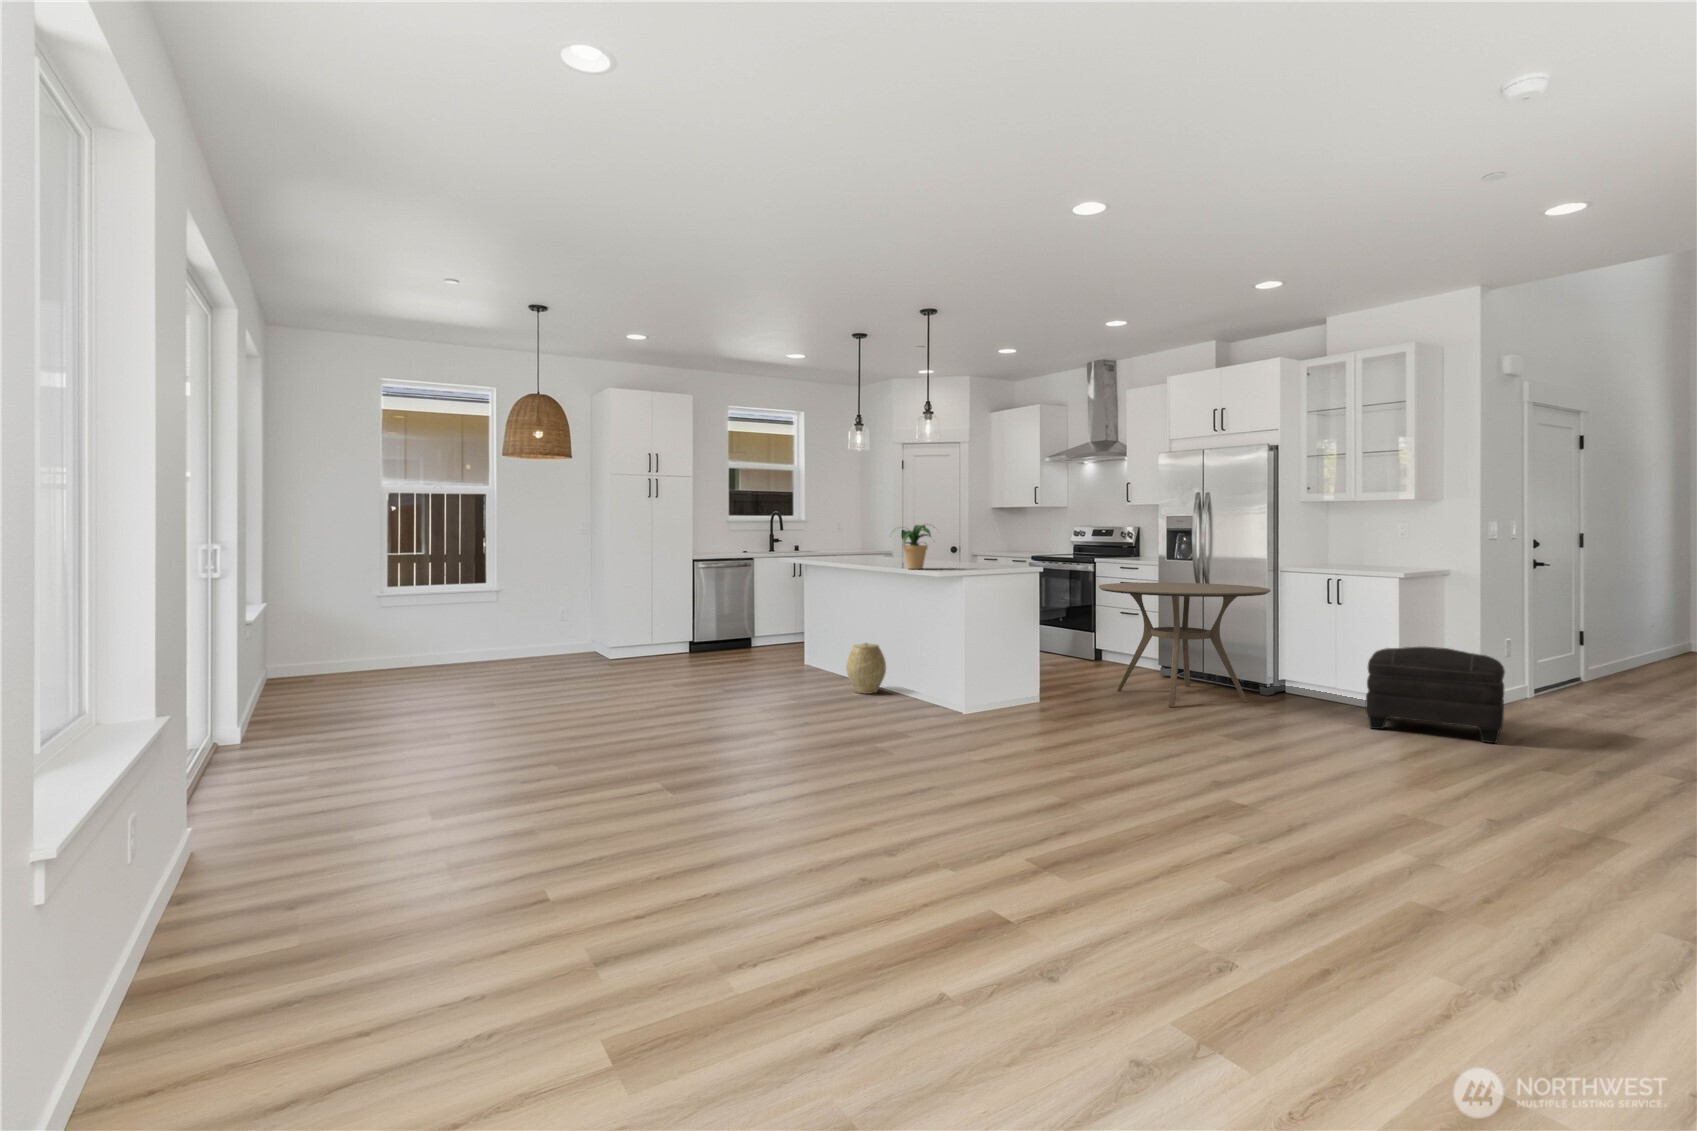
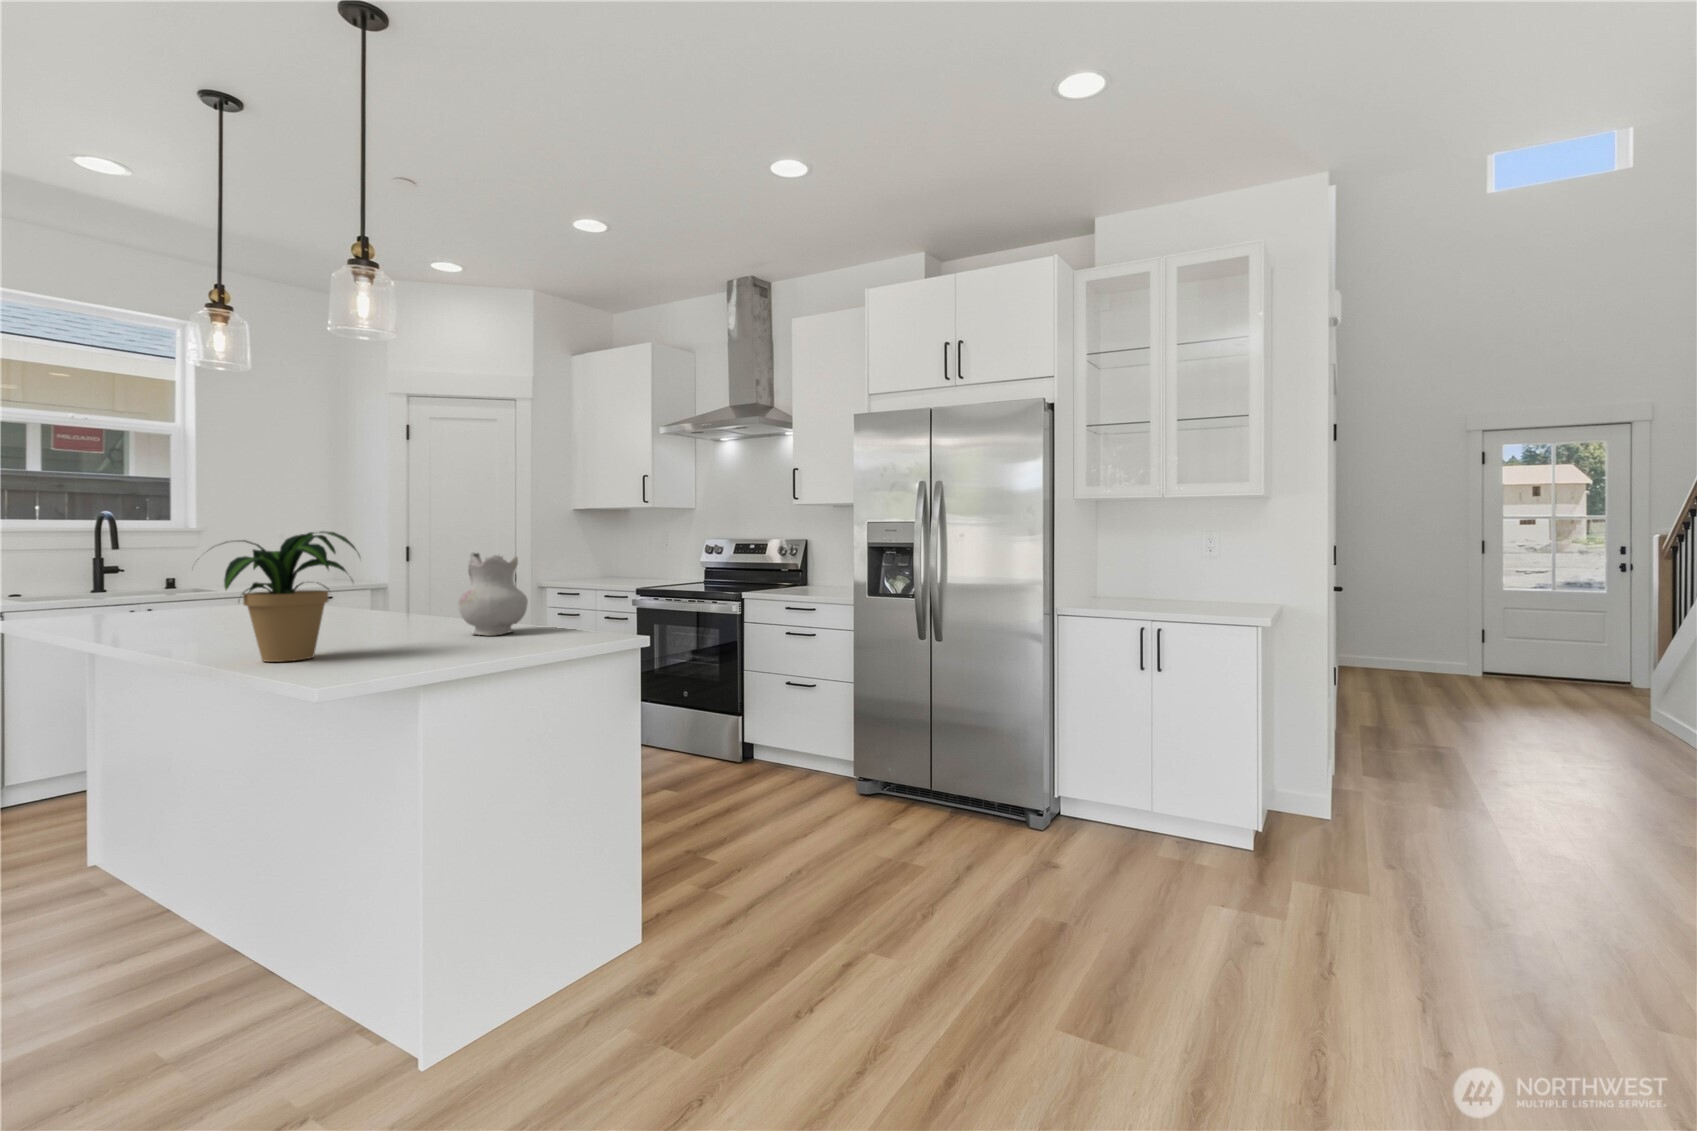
ceramic pitcher: none [963,532,990,567] -> present [458,553,528,636]
dining table: present [1099,582,1271,707] -> none [771,640,1098,933]
woven basket: present [846,643,886,694] -> none [65,868,219,1034]
ottoman: present [1365,647,1505,743] -> none [1280,764,1587,972]

